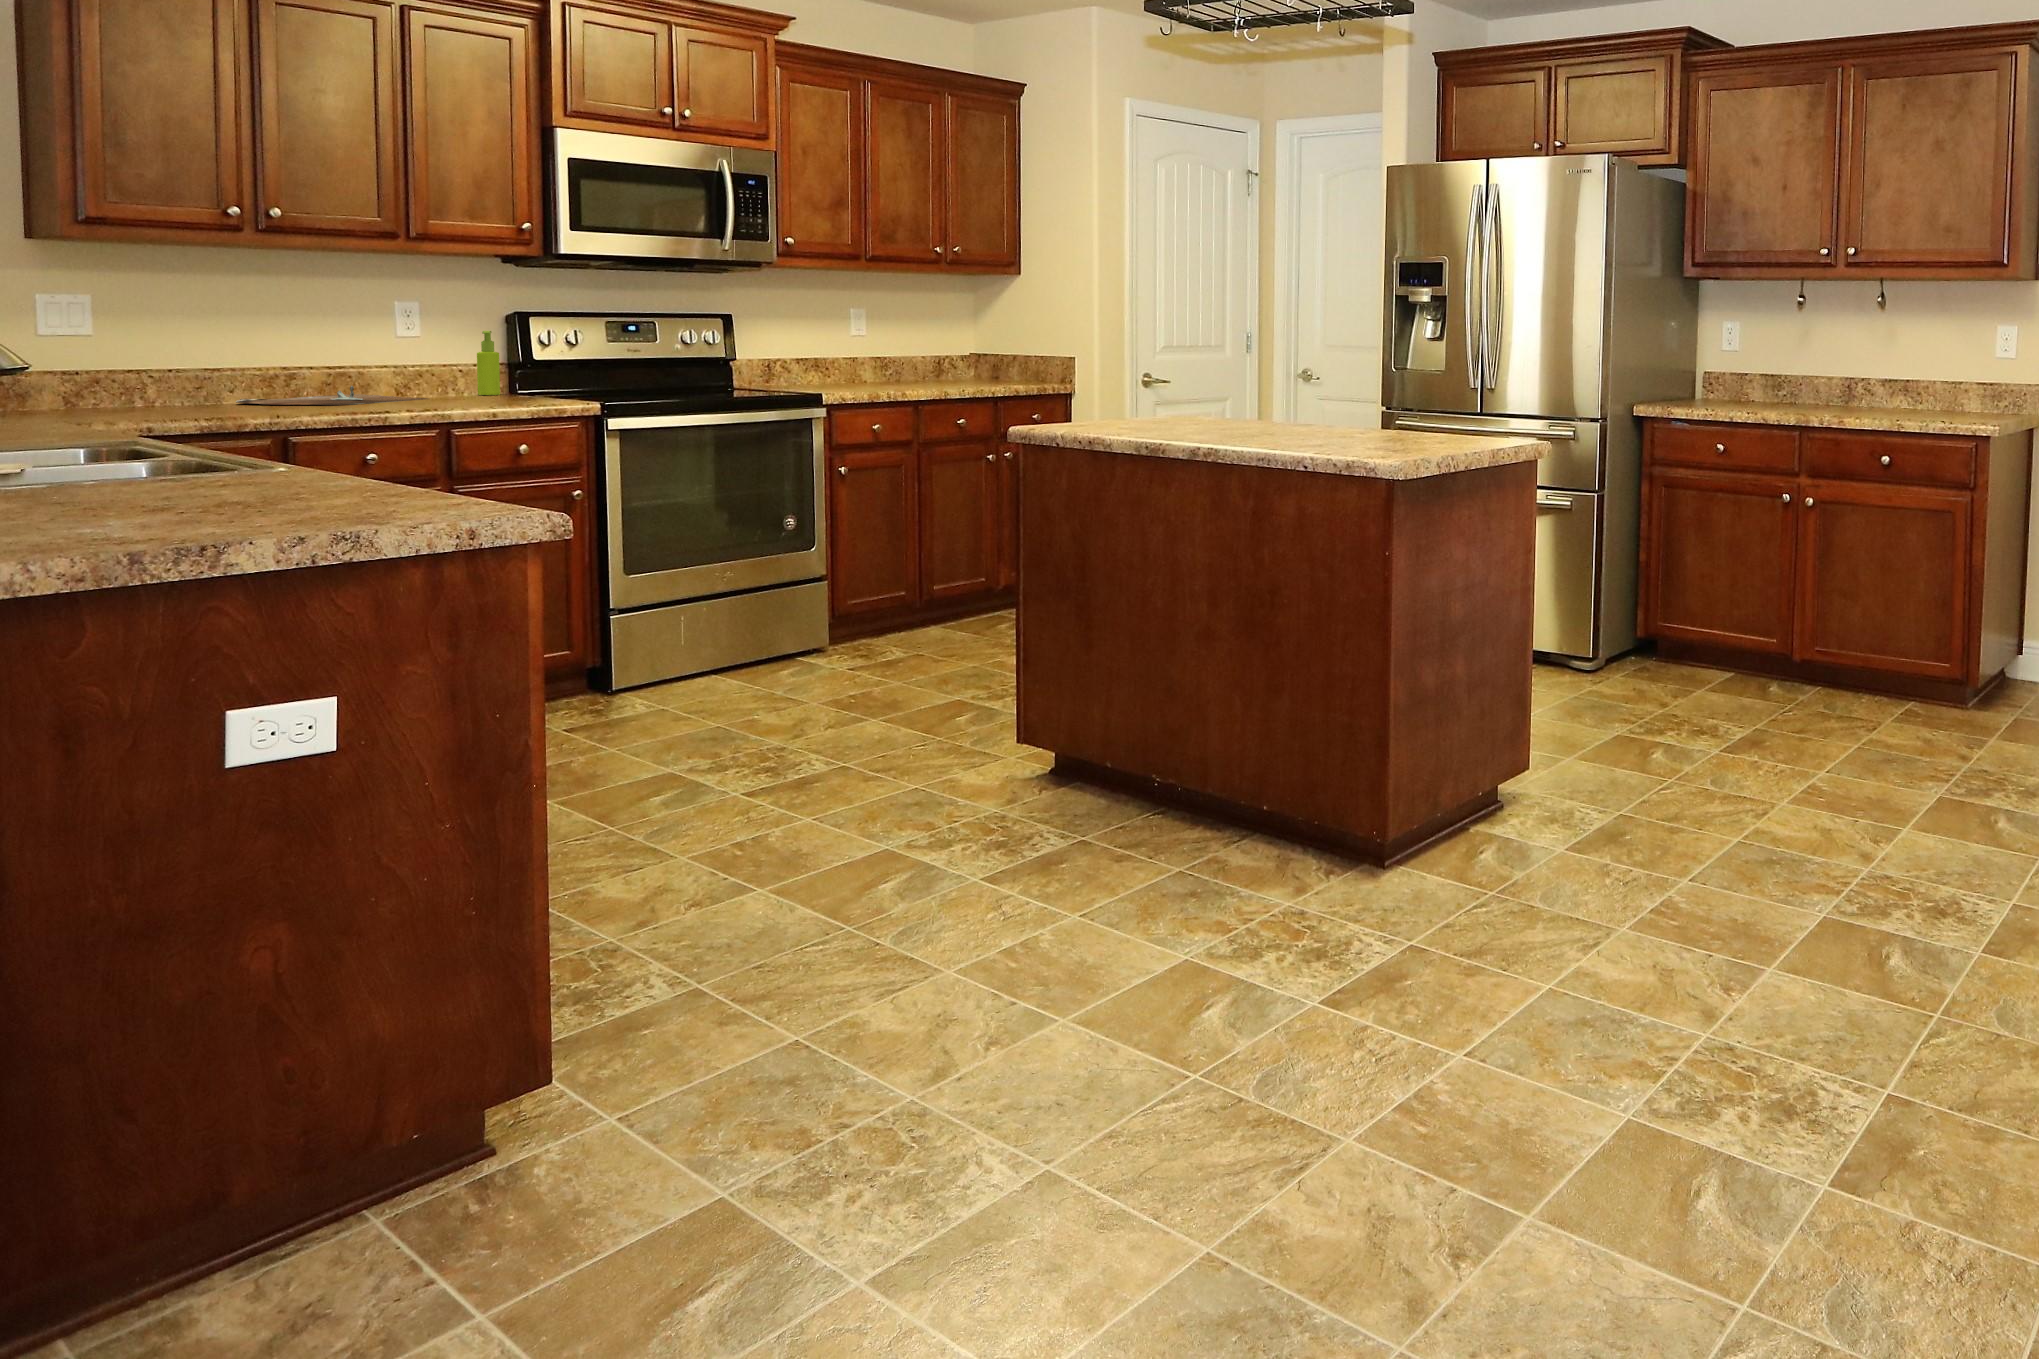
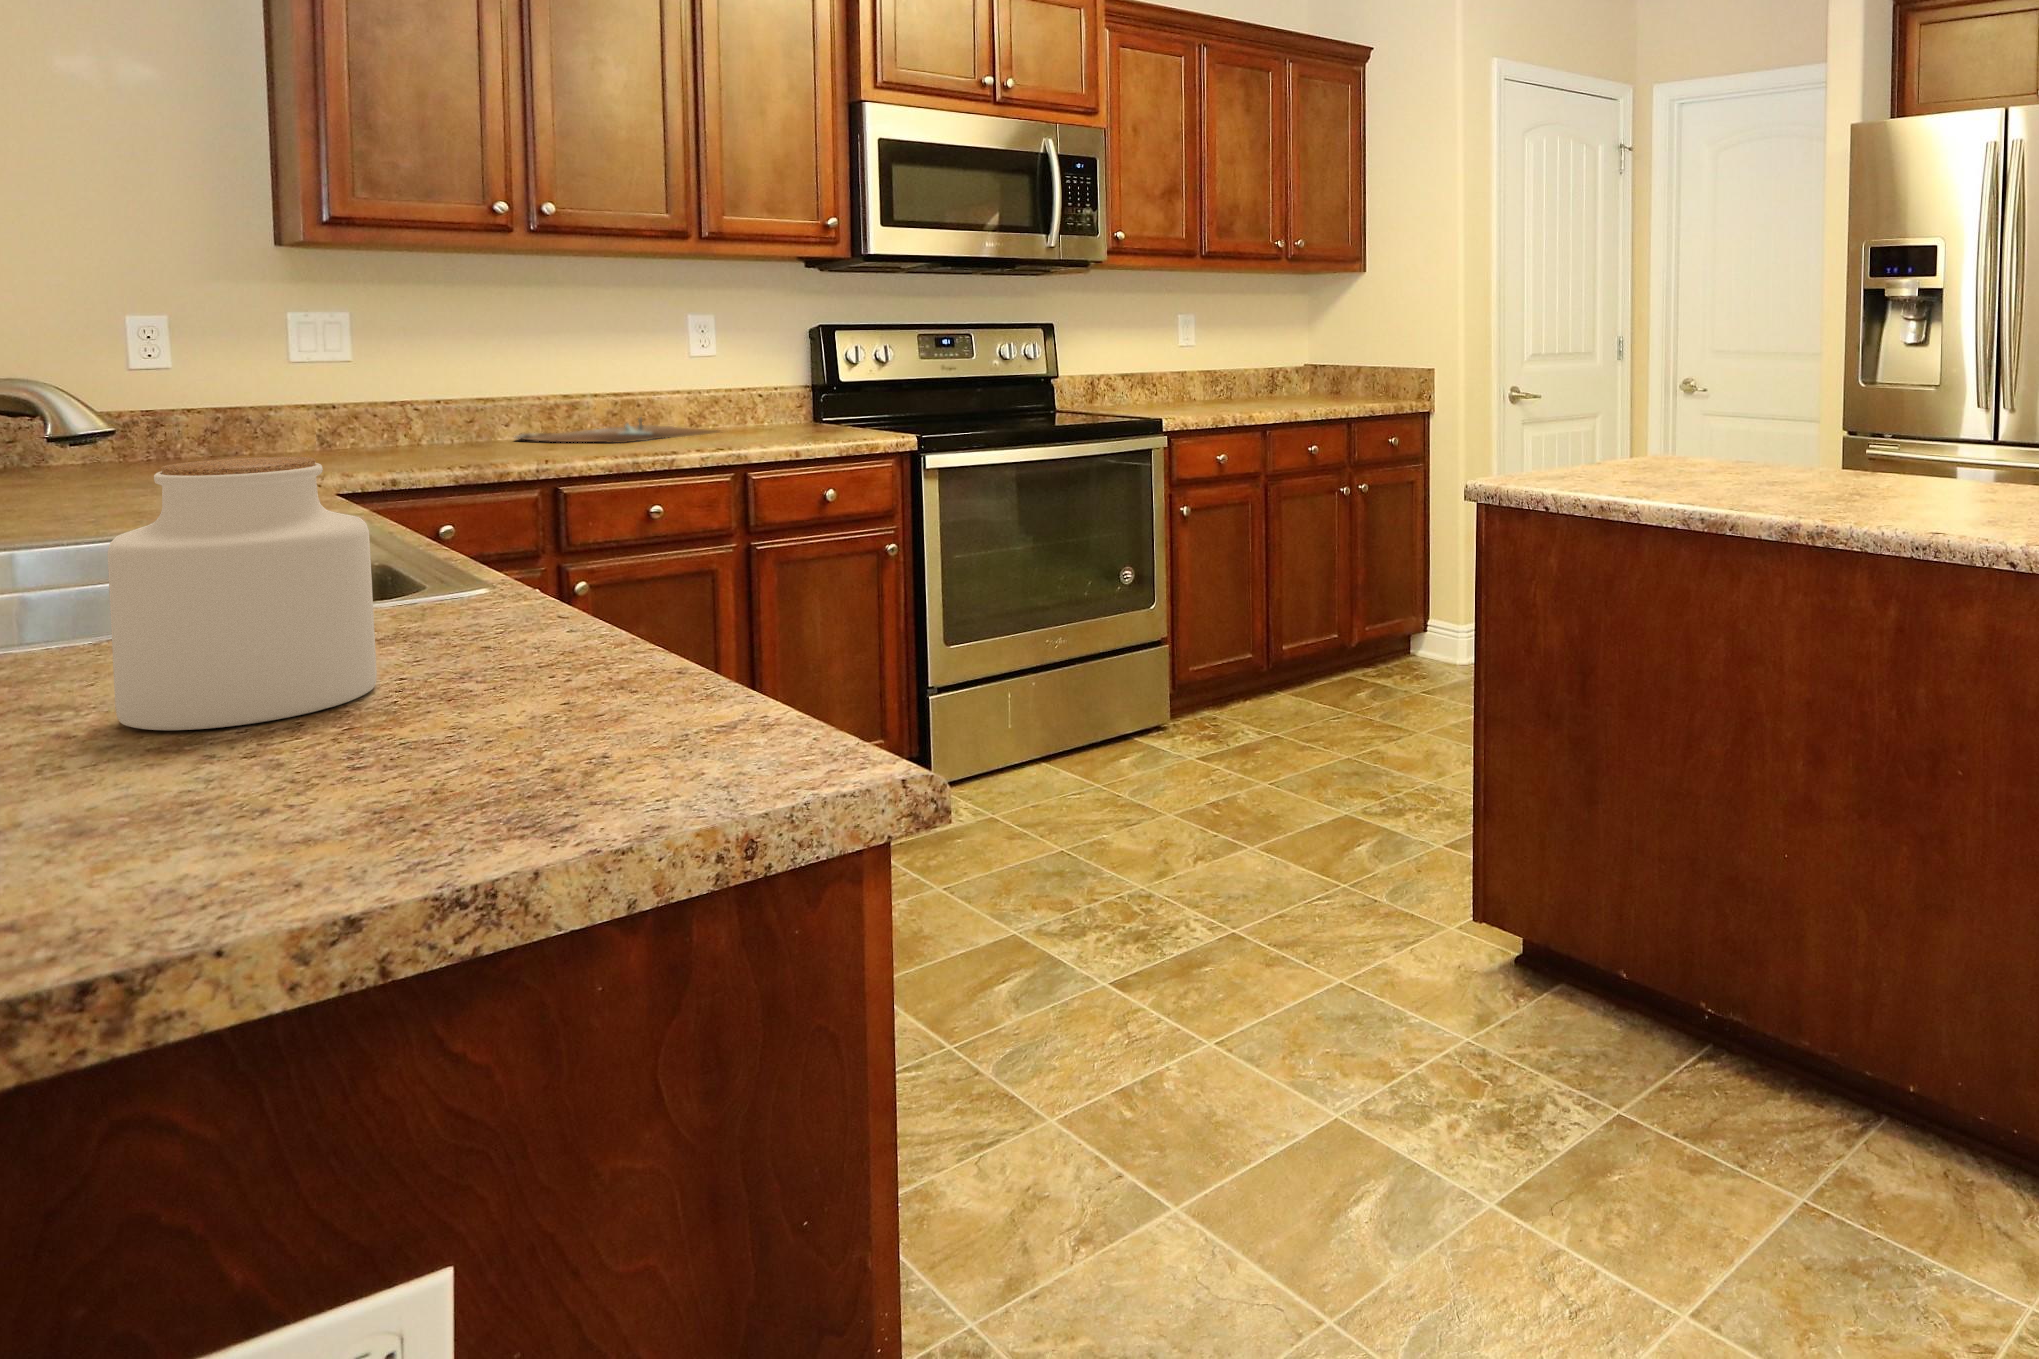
soap dispenser: present [477,331,500,395] -> none [777,349,803,425]
jar: none [99,371,242,507] -> present [107,457,377,730]

